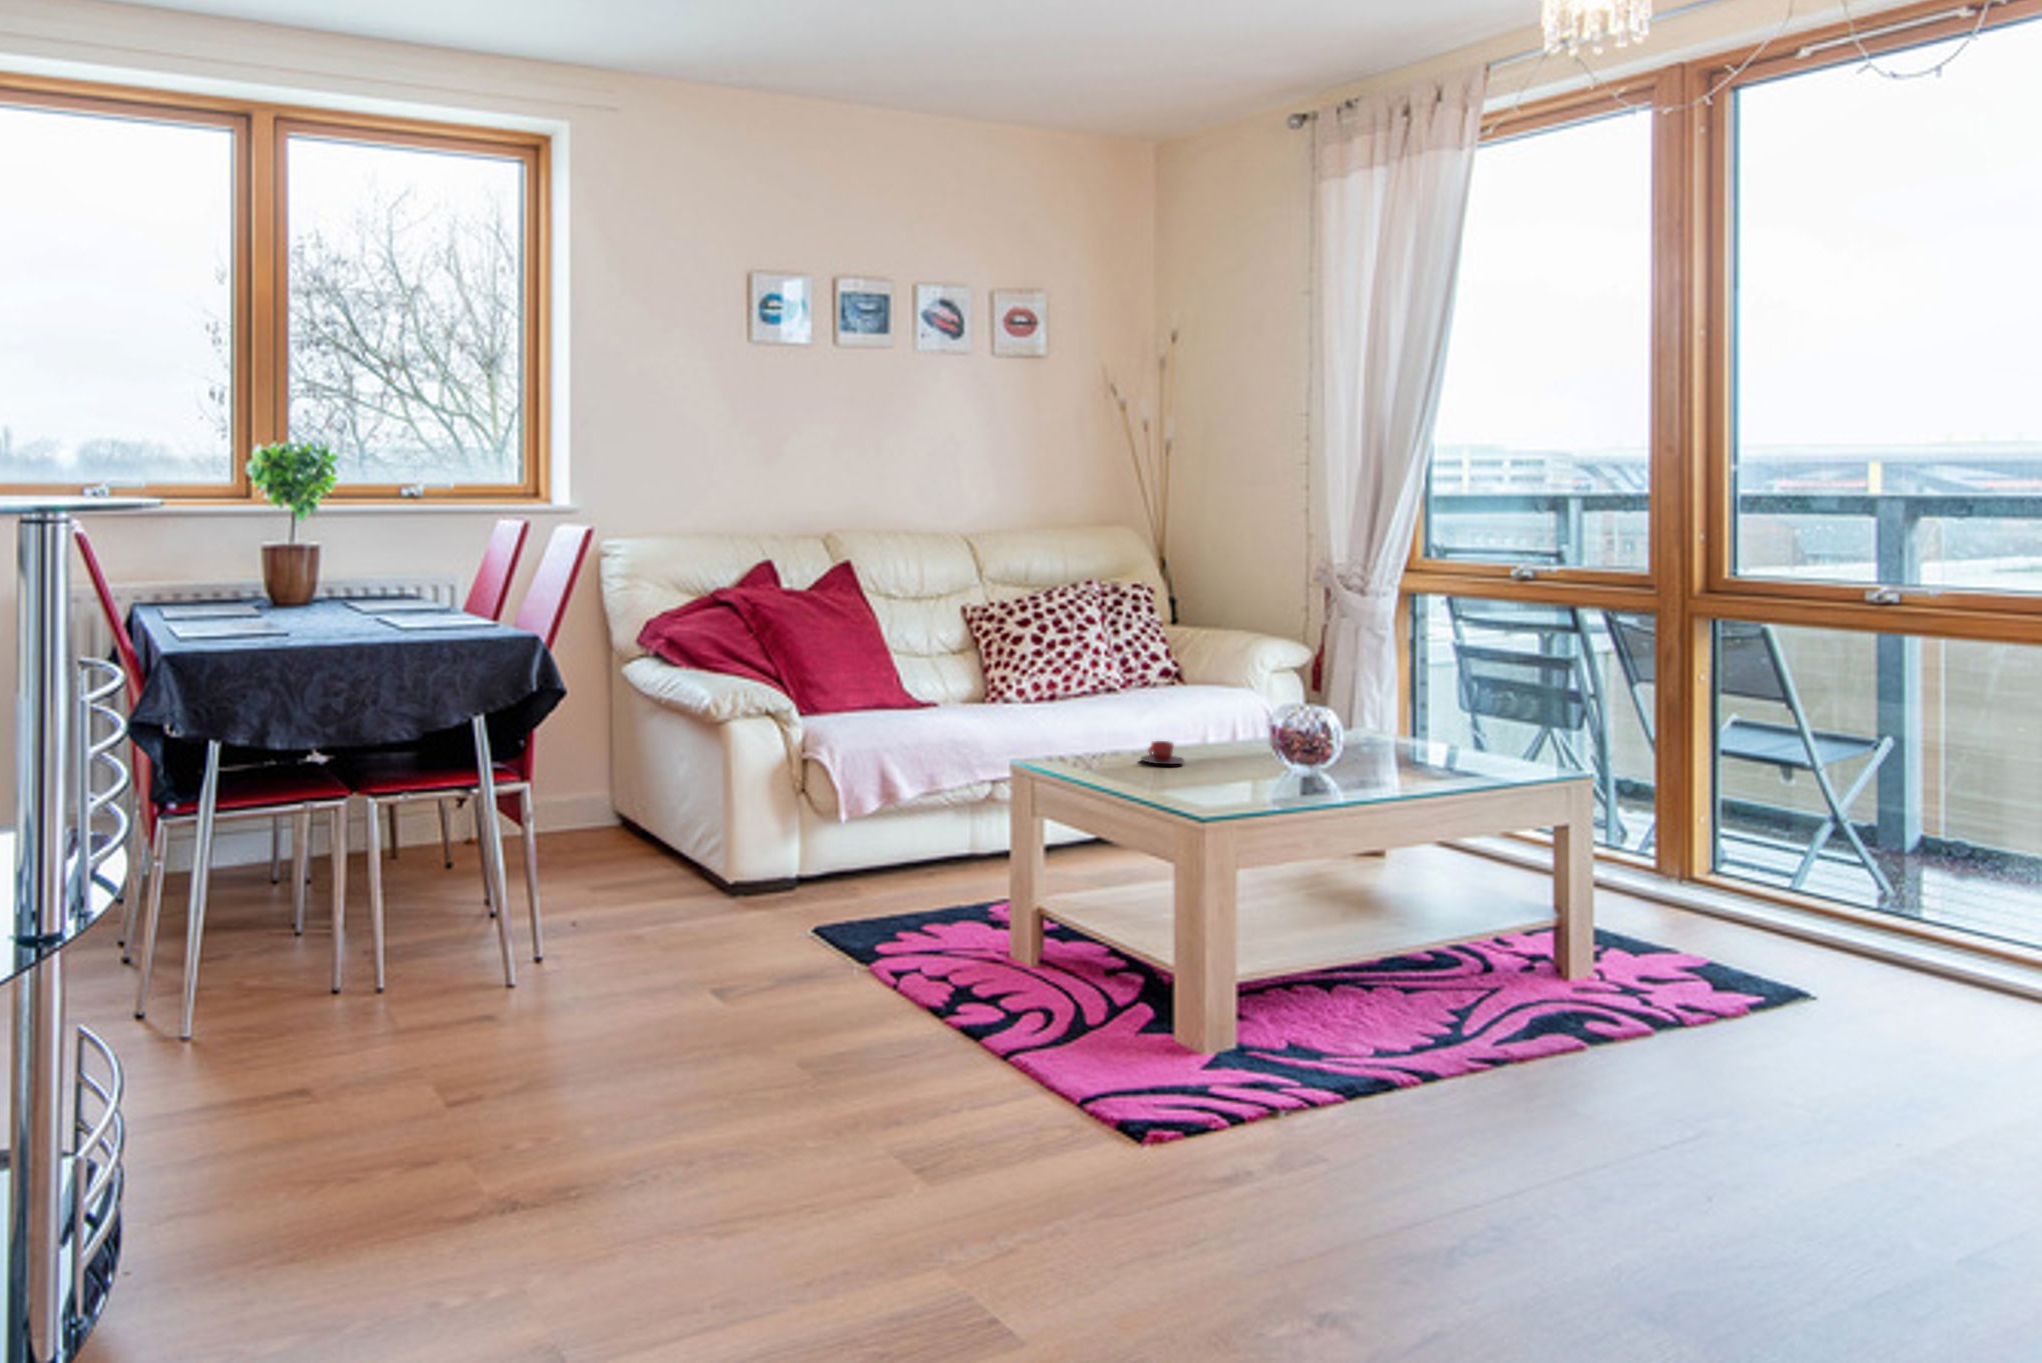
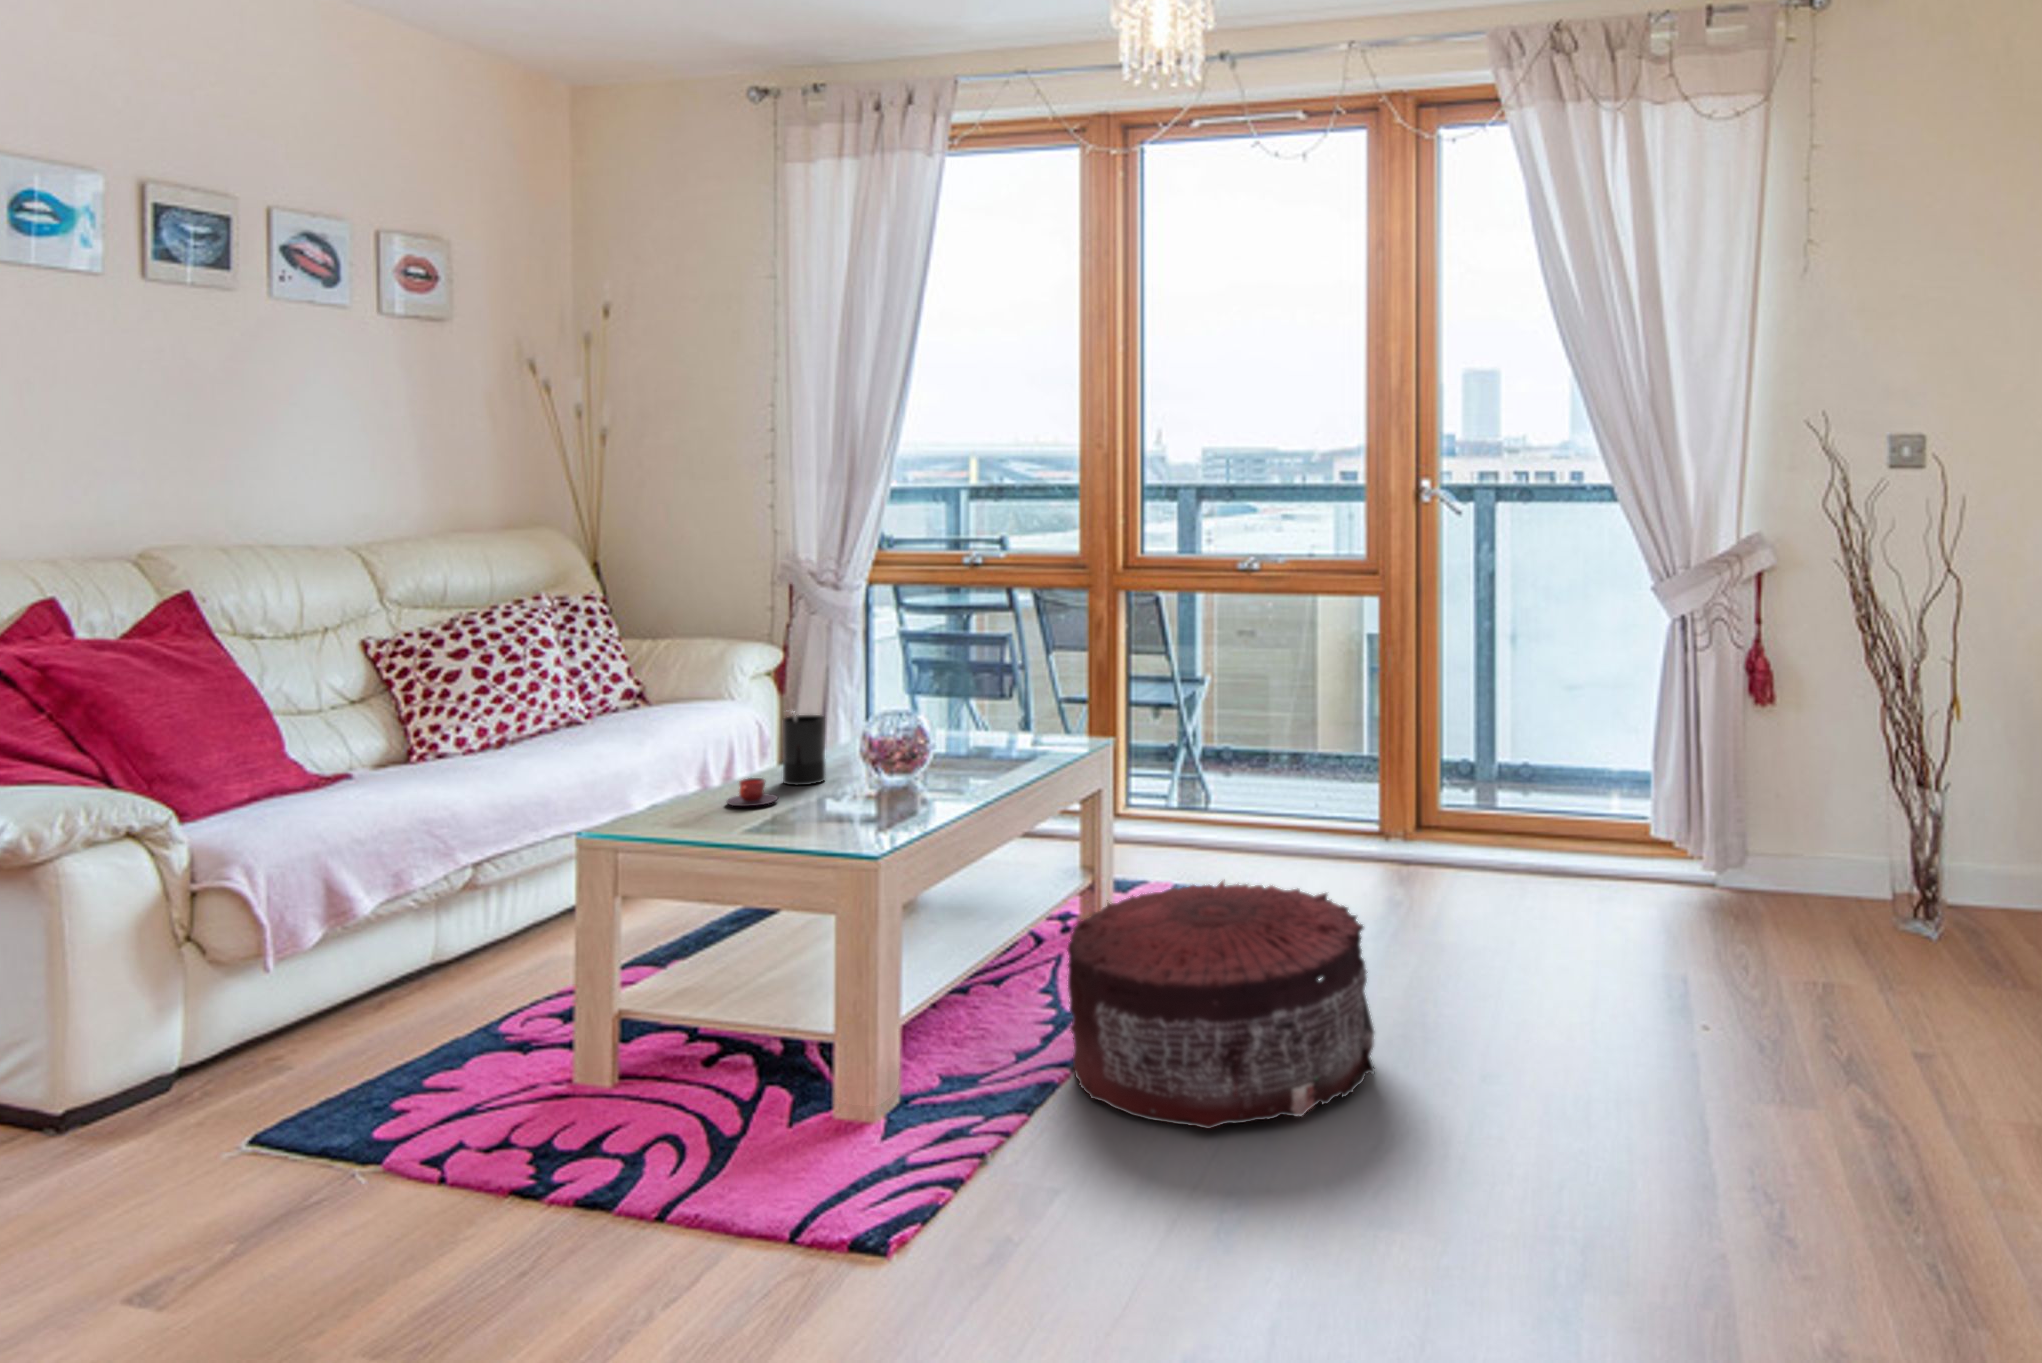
candle: none [1207,689,1246,758] -> present [783,715,825,785]
pouf: none [1411,922,1808,1215] -> present [1067,881,1375,1129]

